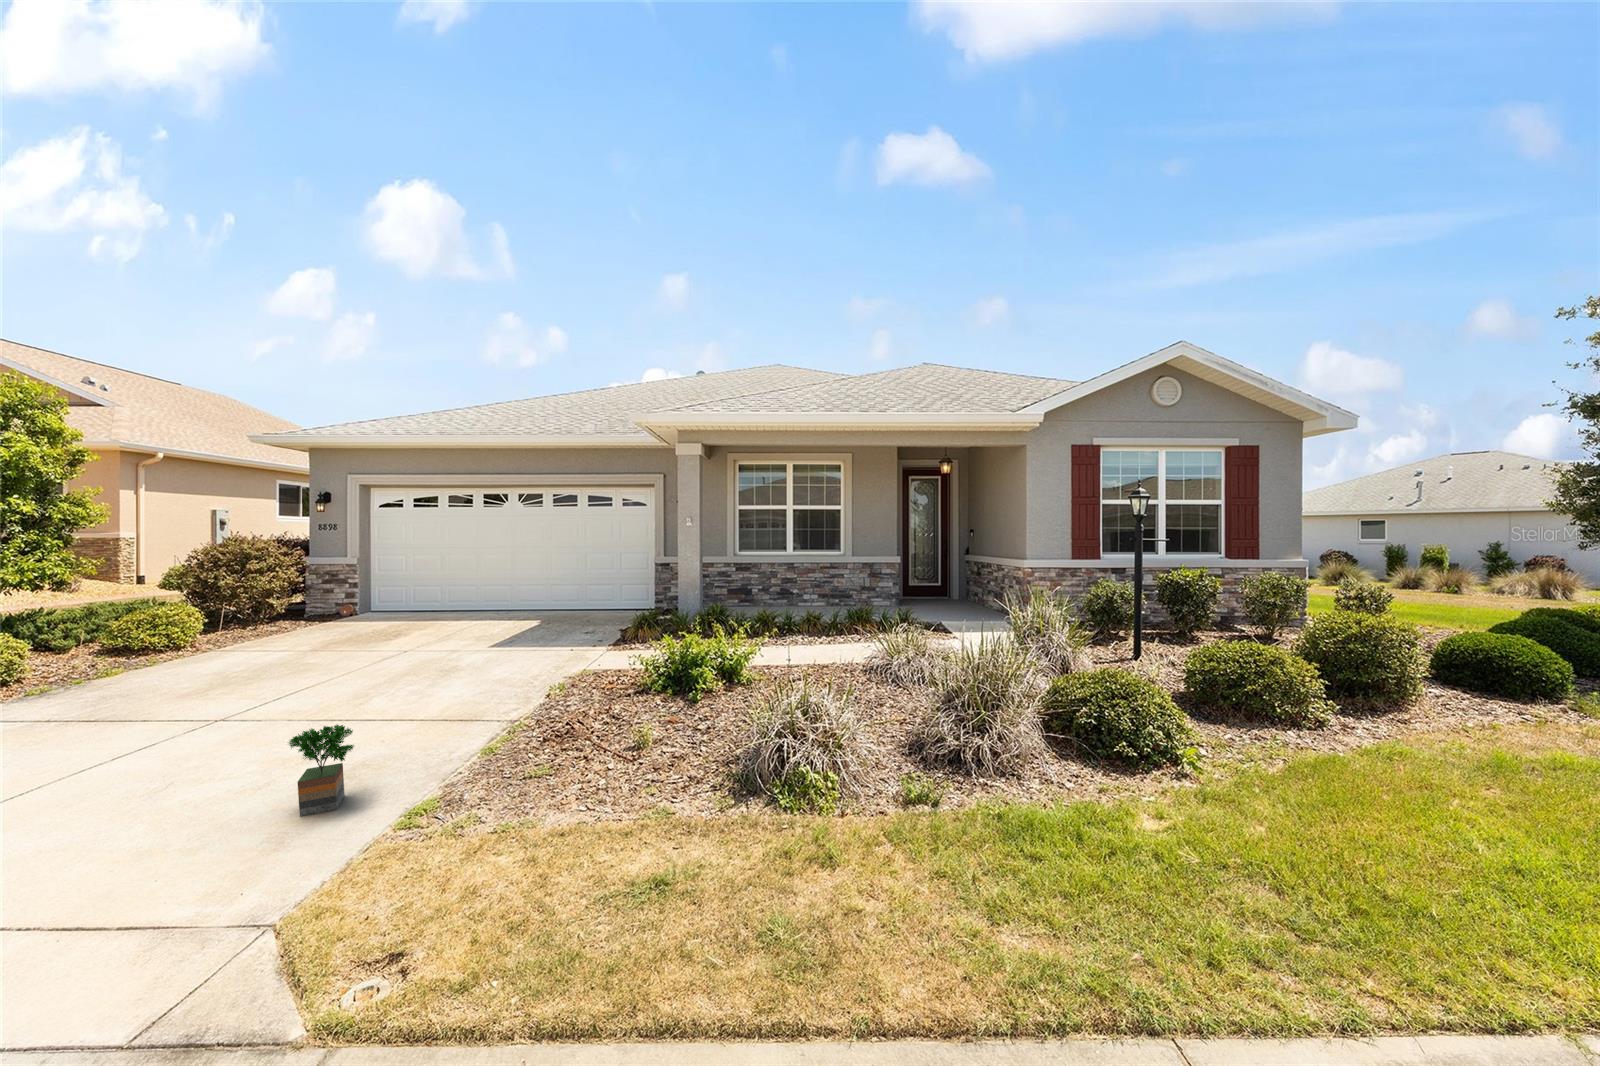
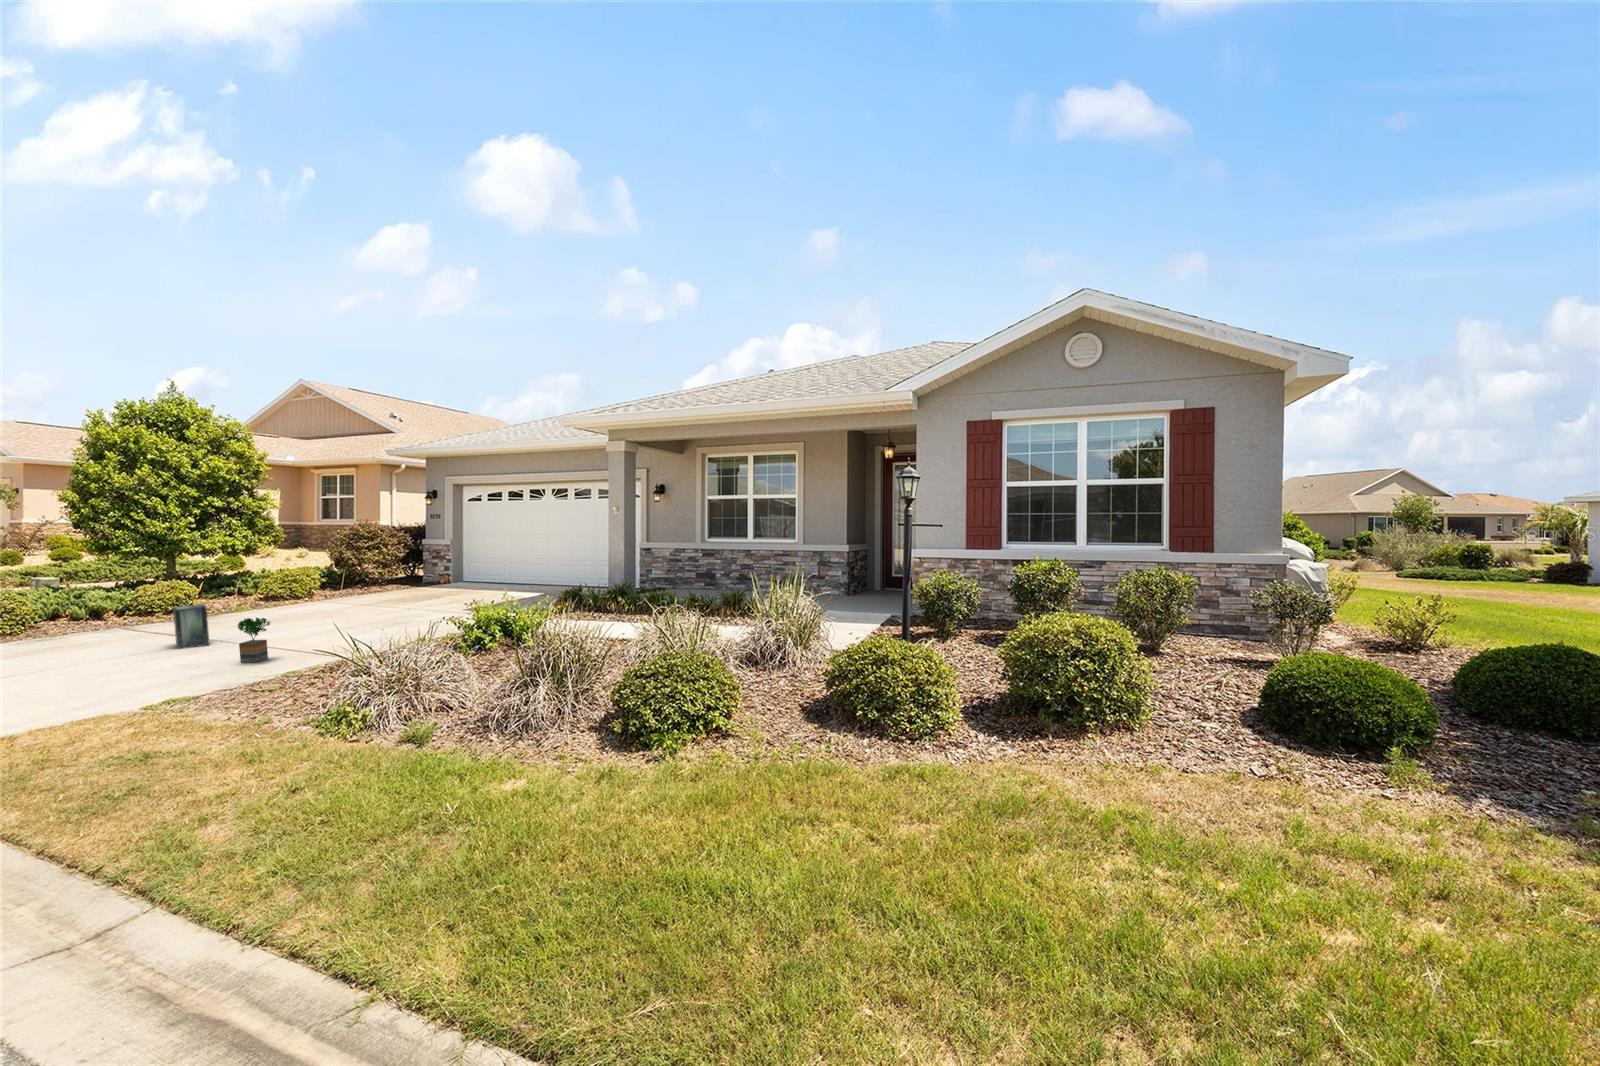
storage box: none [34,704,133,804] -> present [173,604,209,649]

